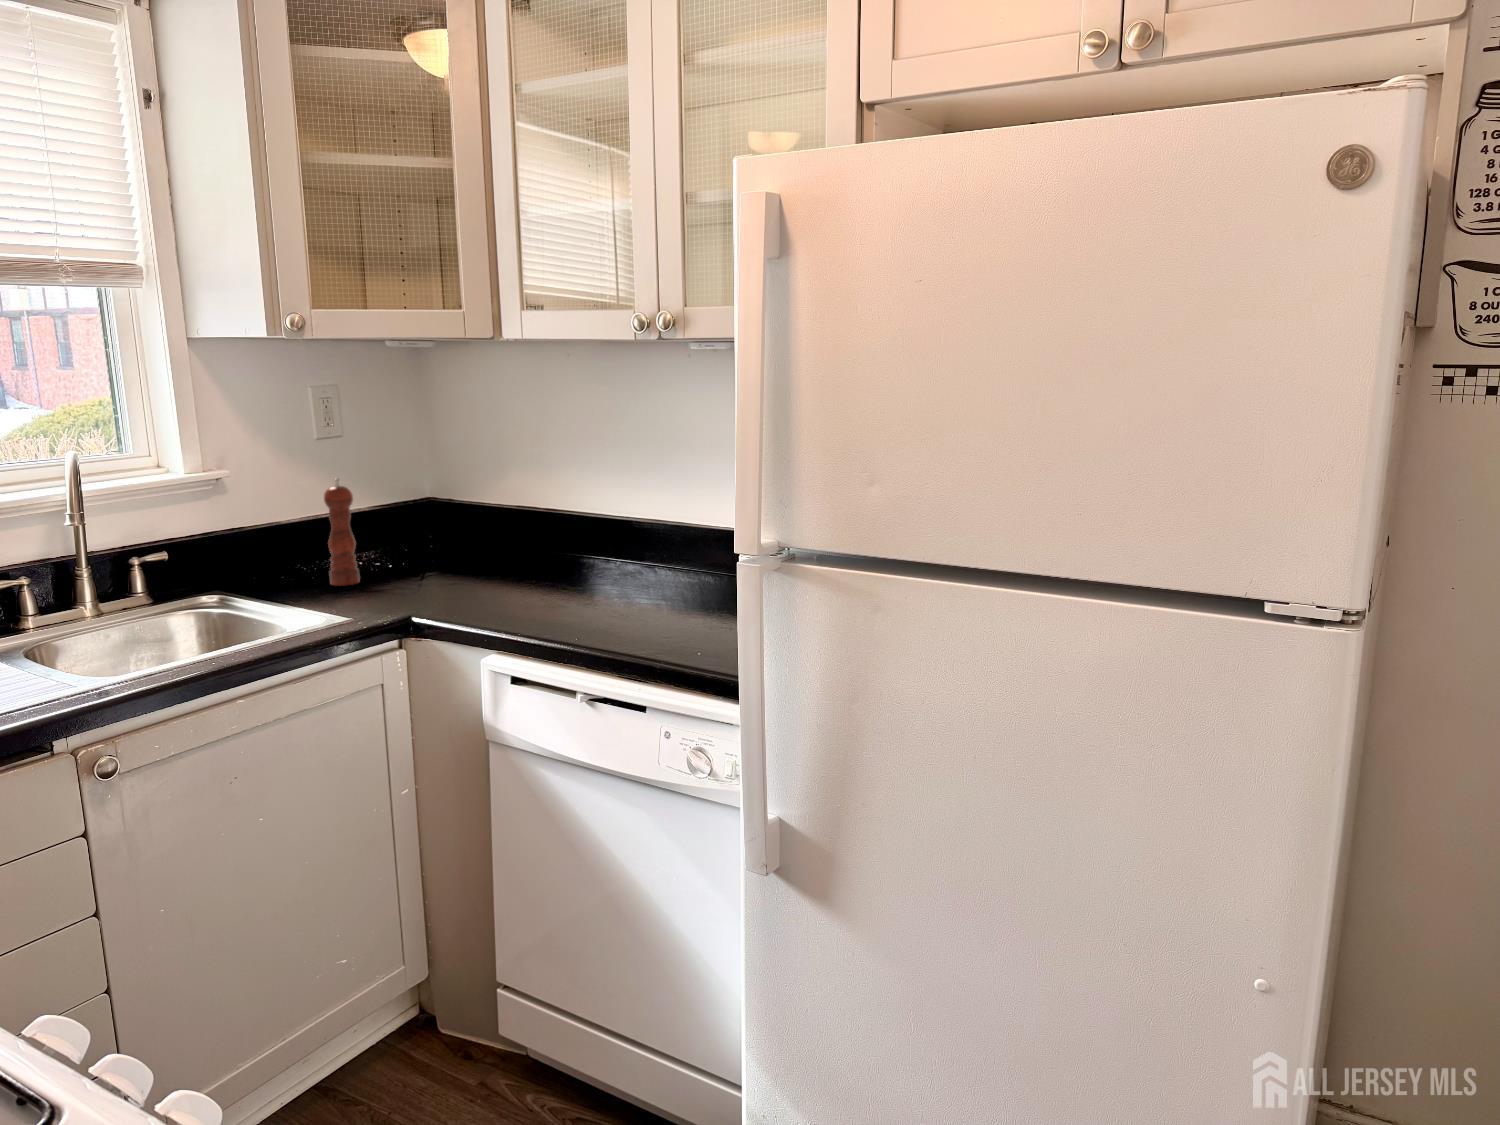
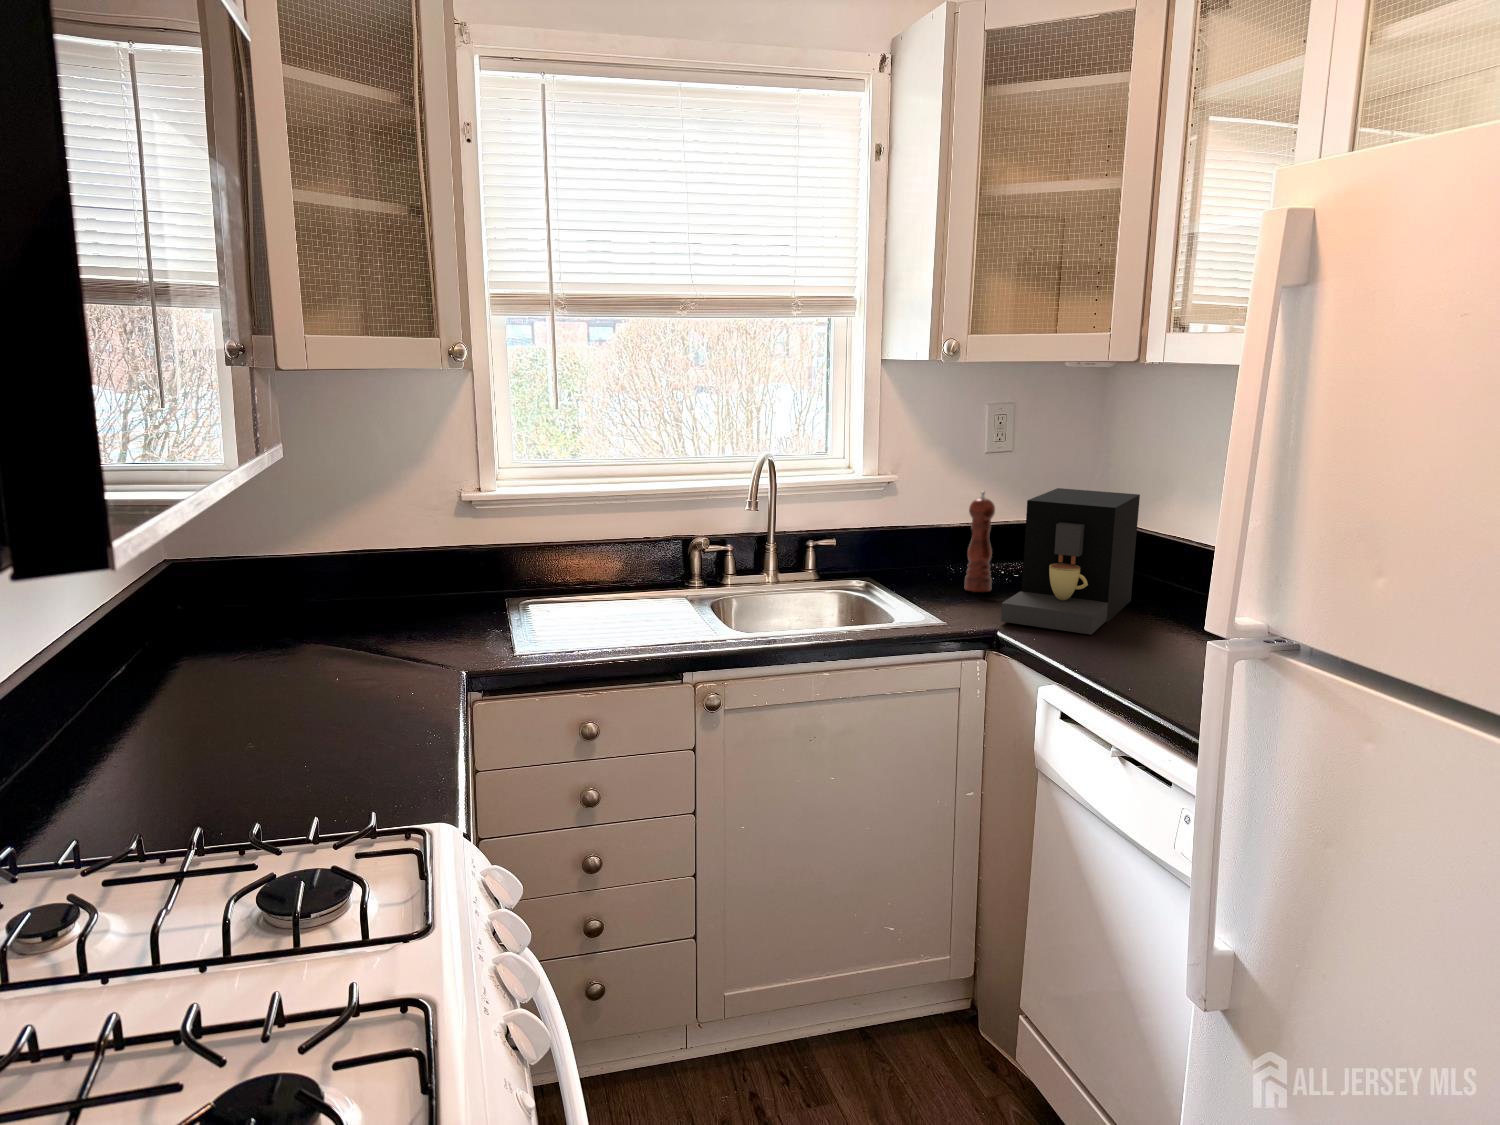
coffee maker: none [405,466,501,606] -> present [1001,488,1140,635]

